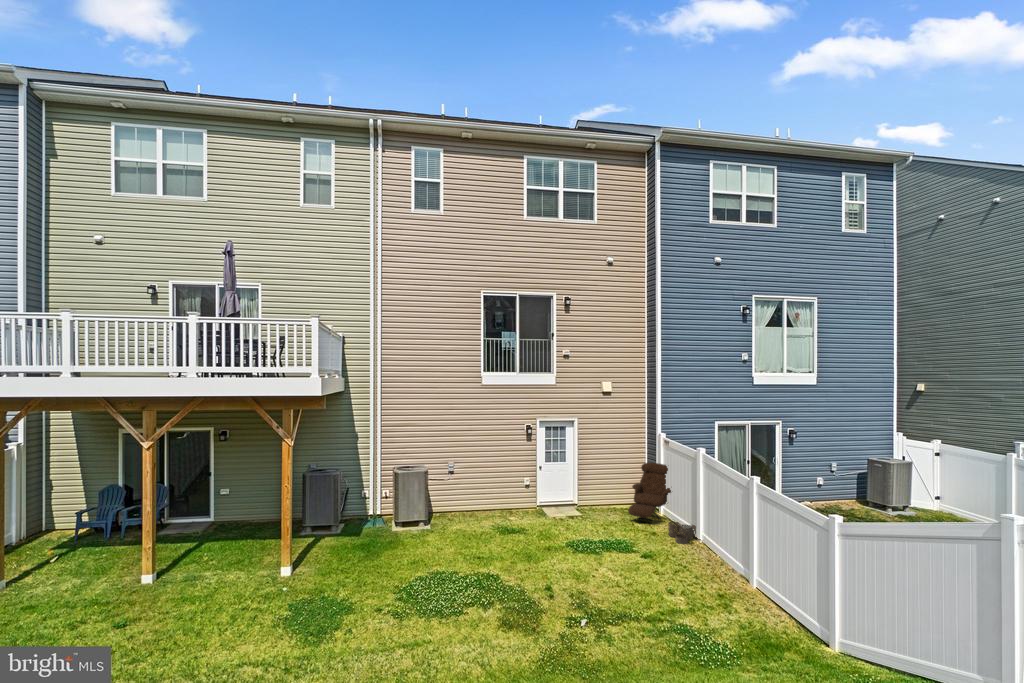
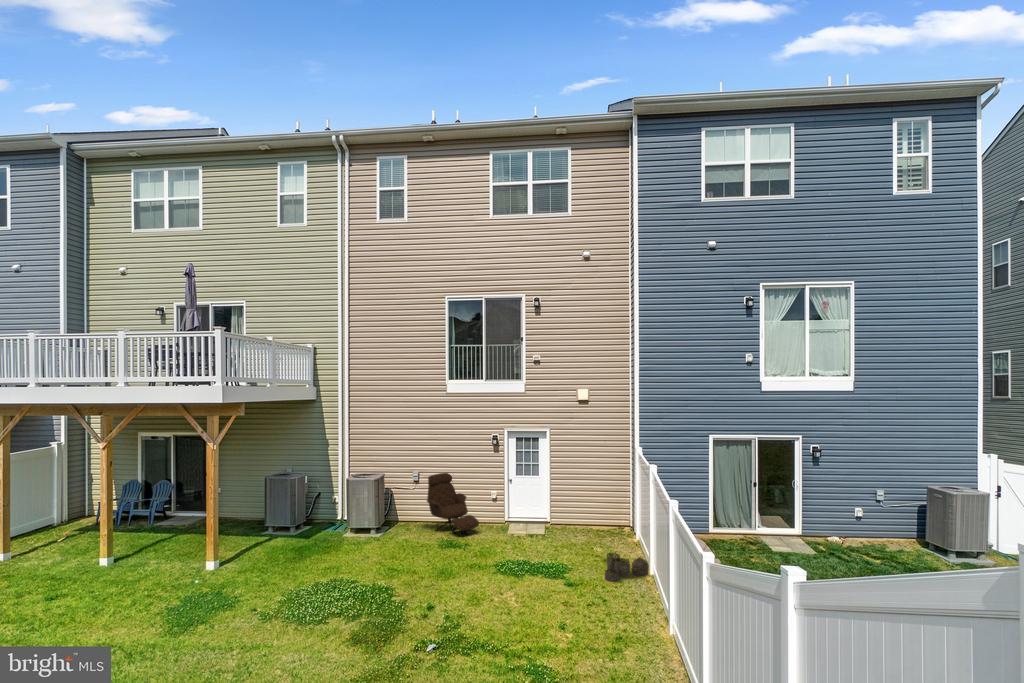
lounge chair: present [628,463,671,524] -> present [427,473,479,536]

